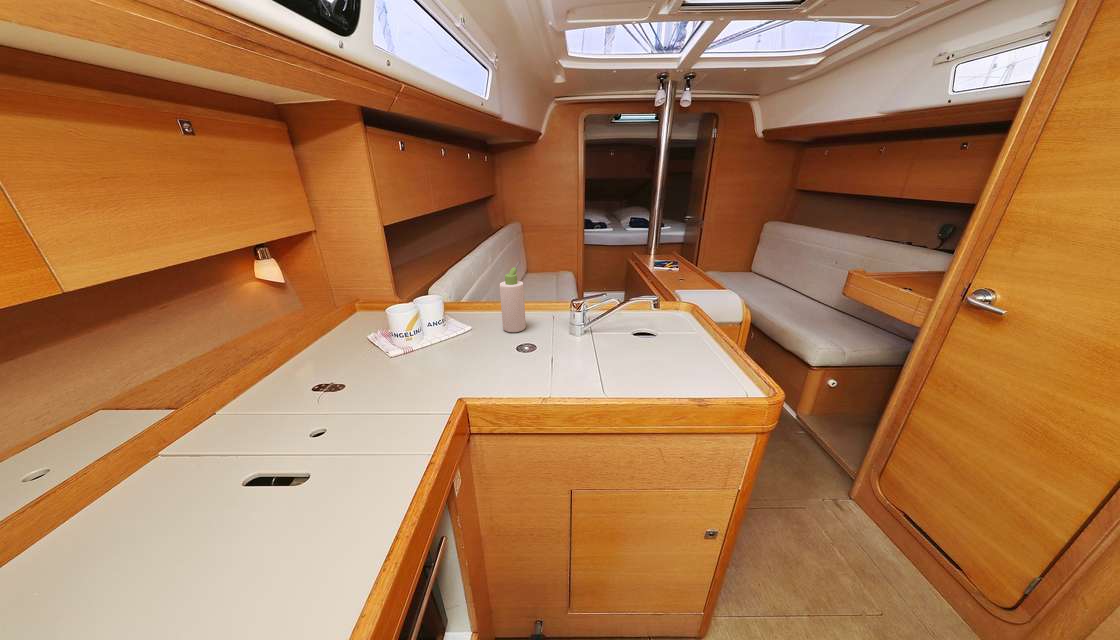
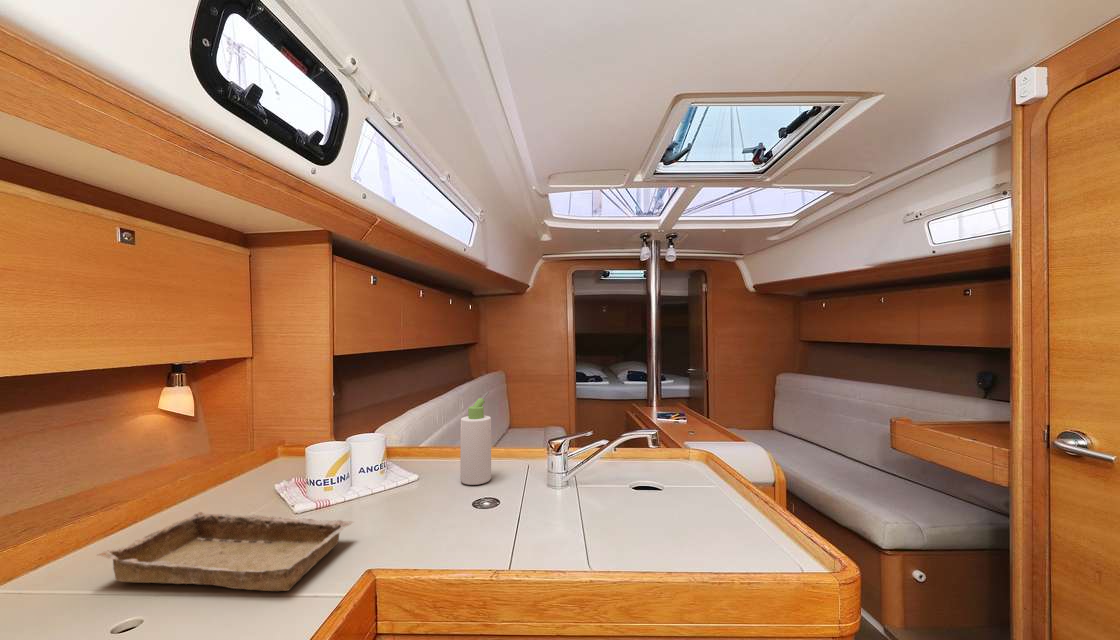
tray: none [279,357,439,409] -> present [98,512,353,591]

